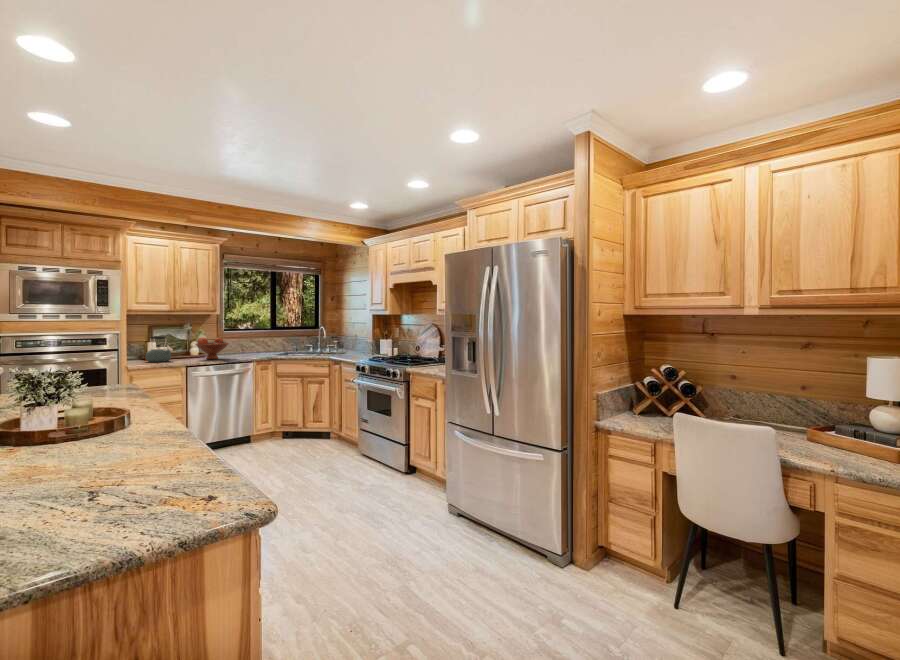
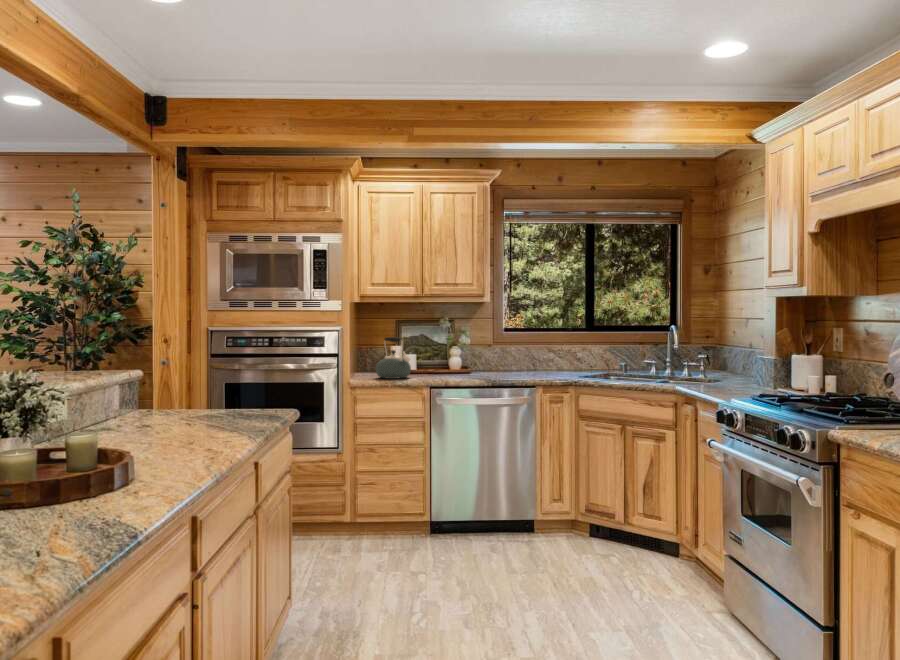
fruit bowl: present [195,337,228,359] -> none [445,340,496,378]

